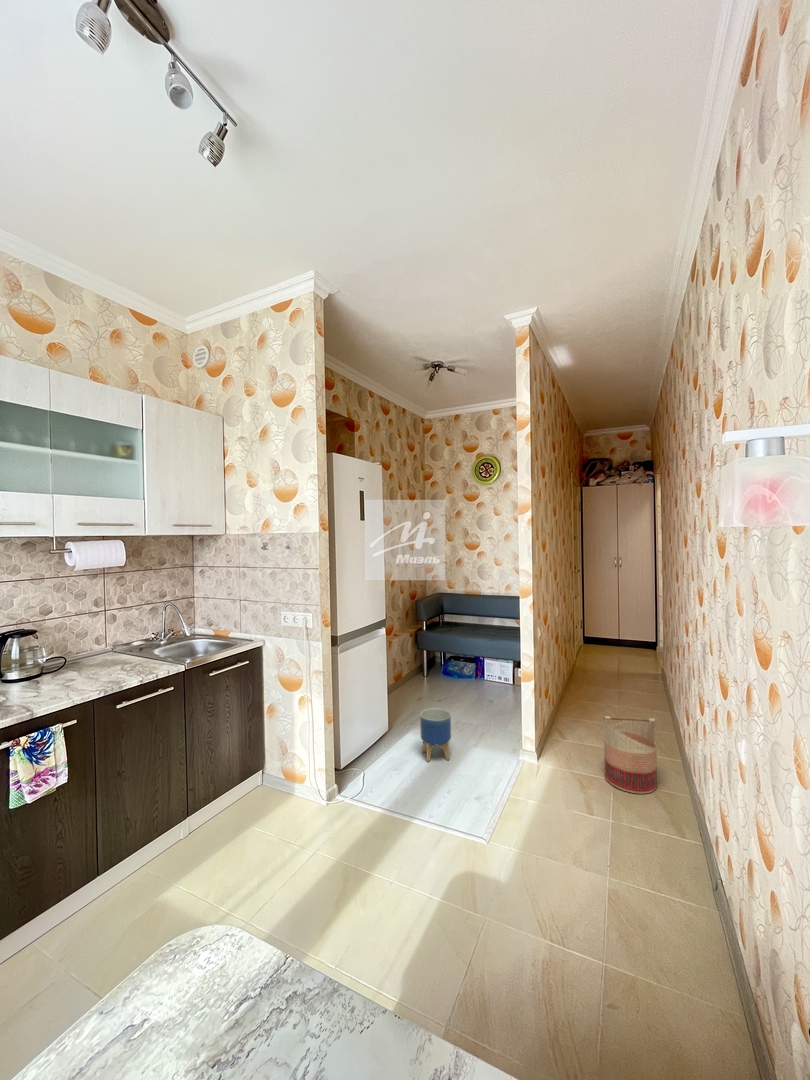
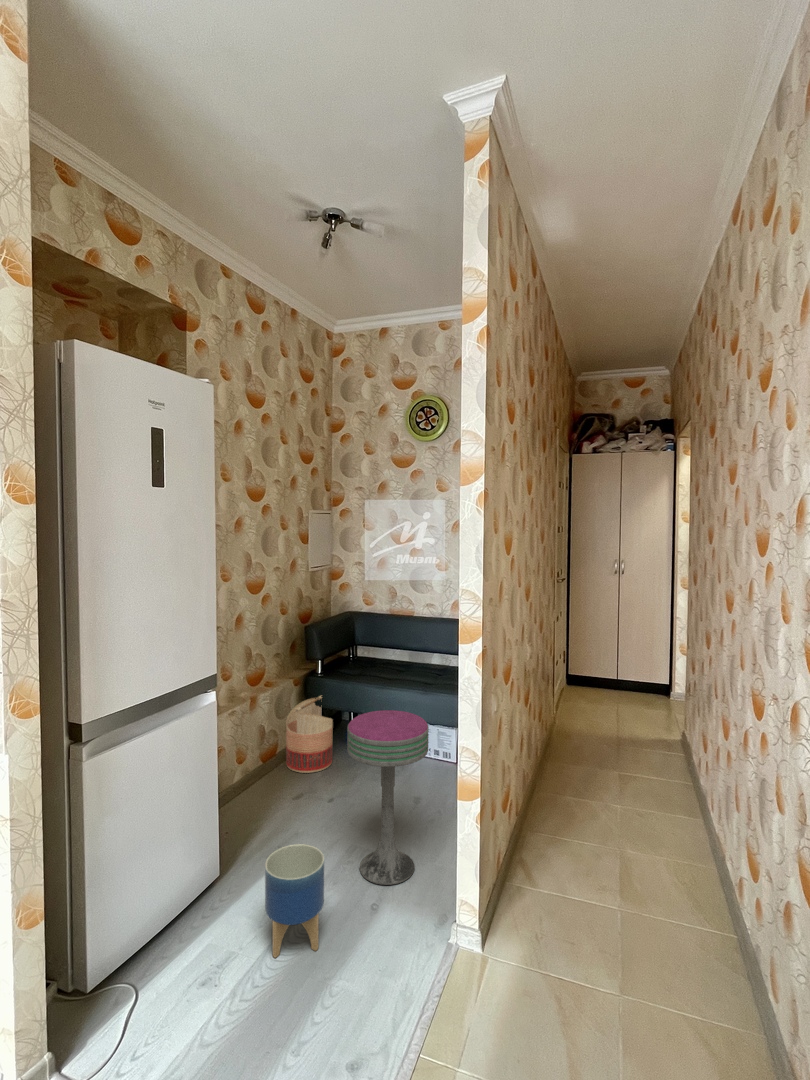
bar stool: none [455,643,502,737] -> present [347,710,429,885]
basket: present [604,716,657,794] -> present [286,696,333,773]

